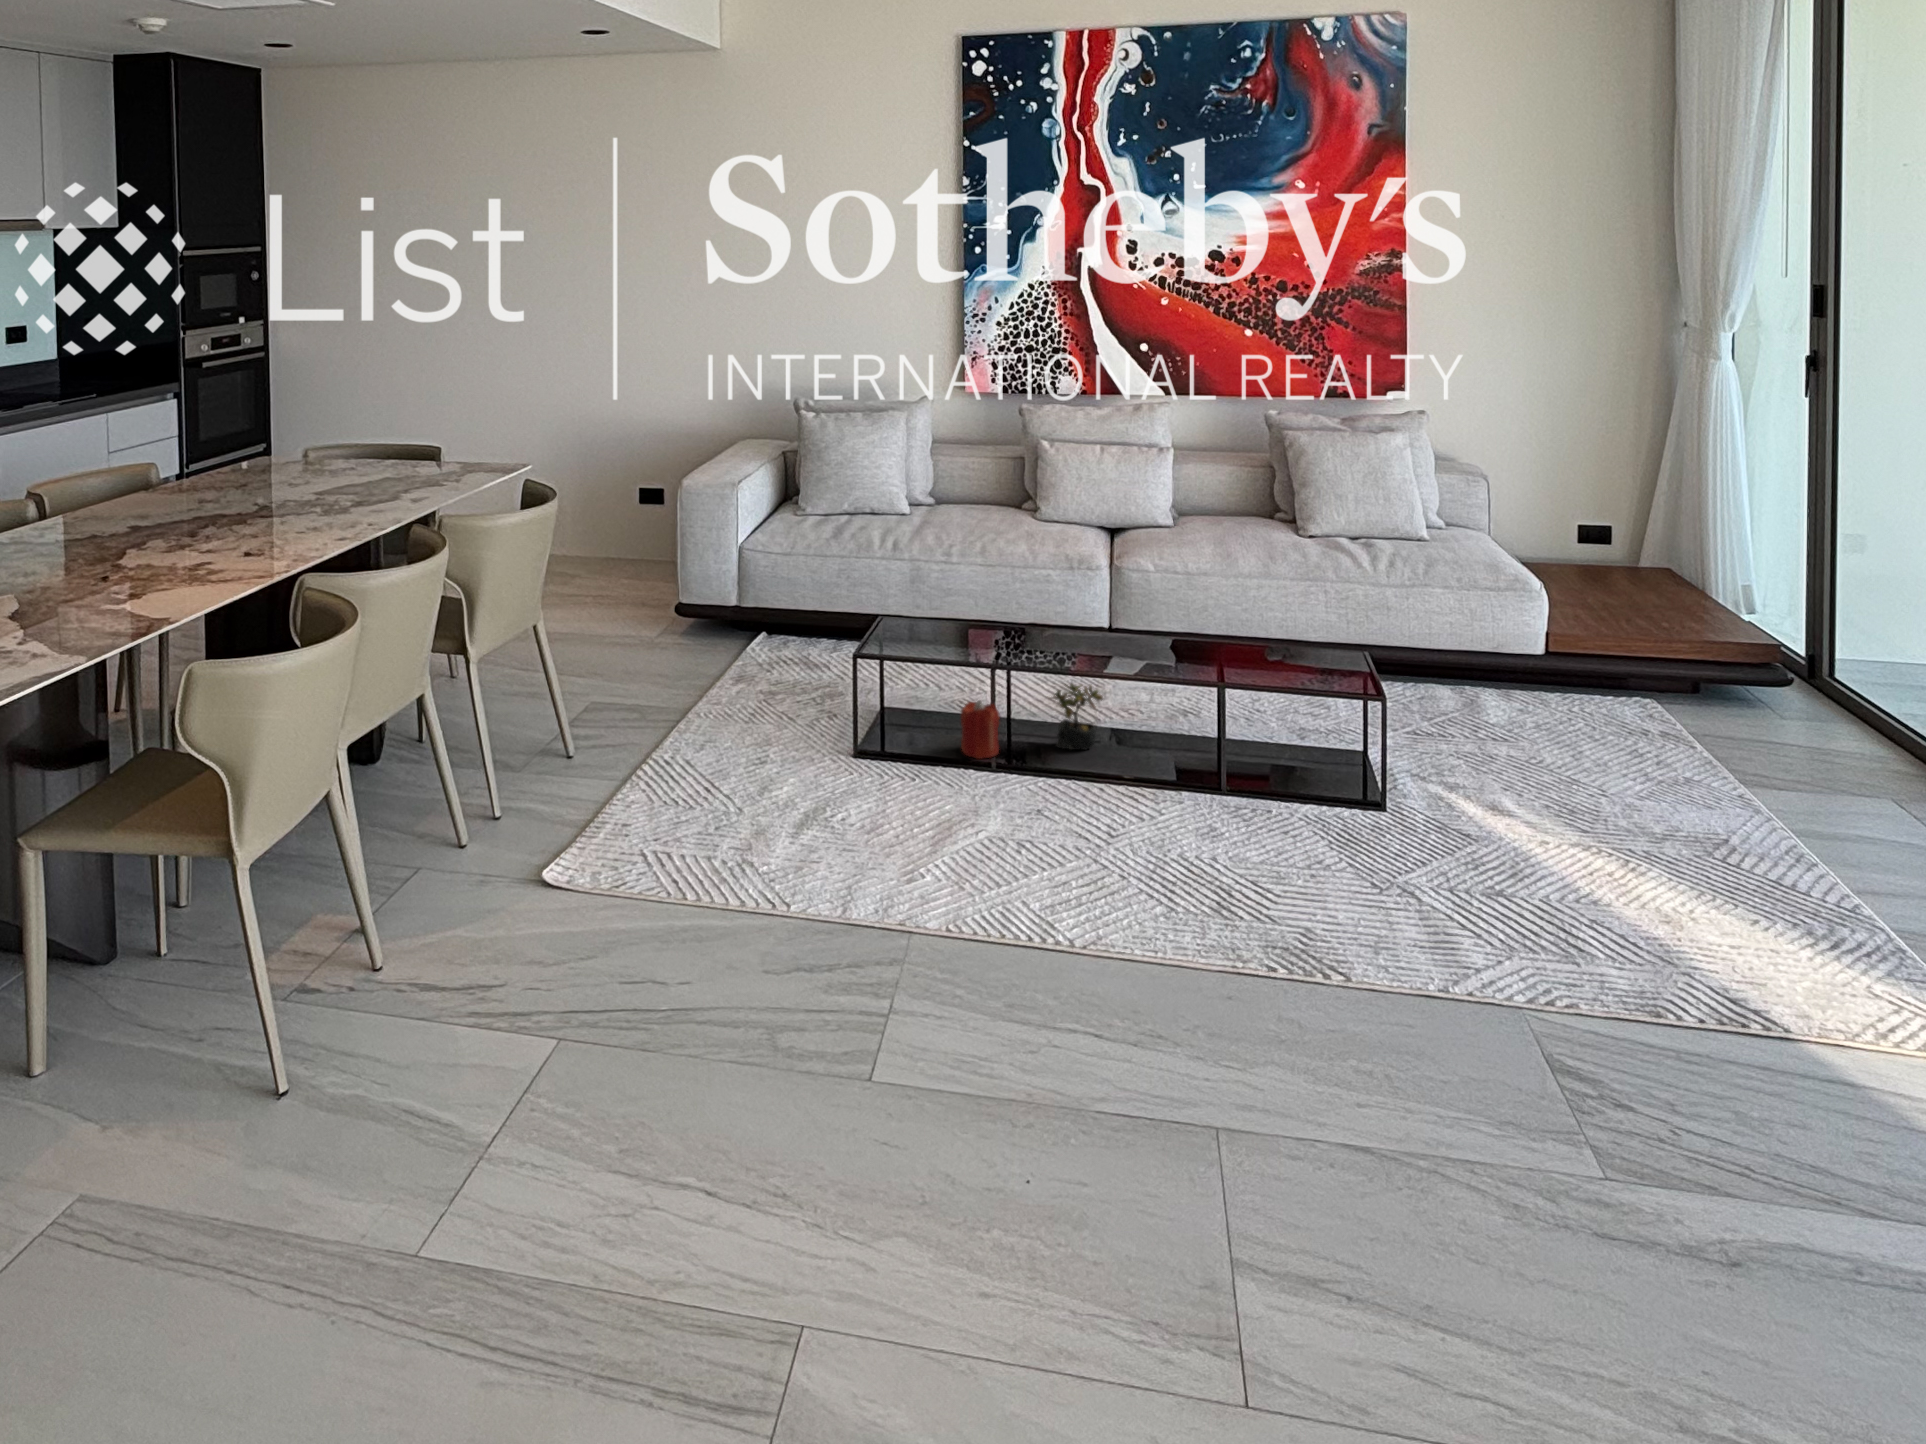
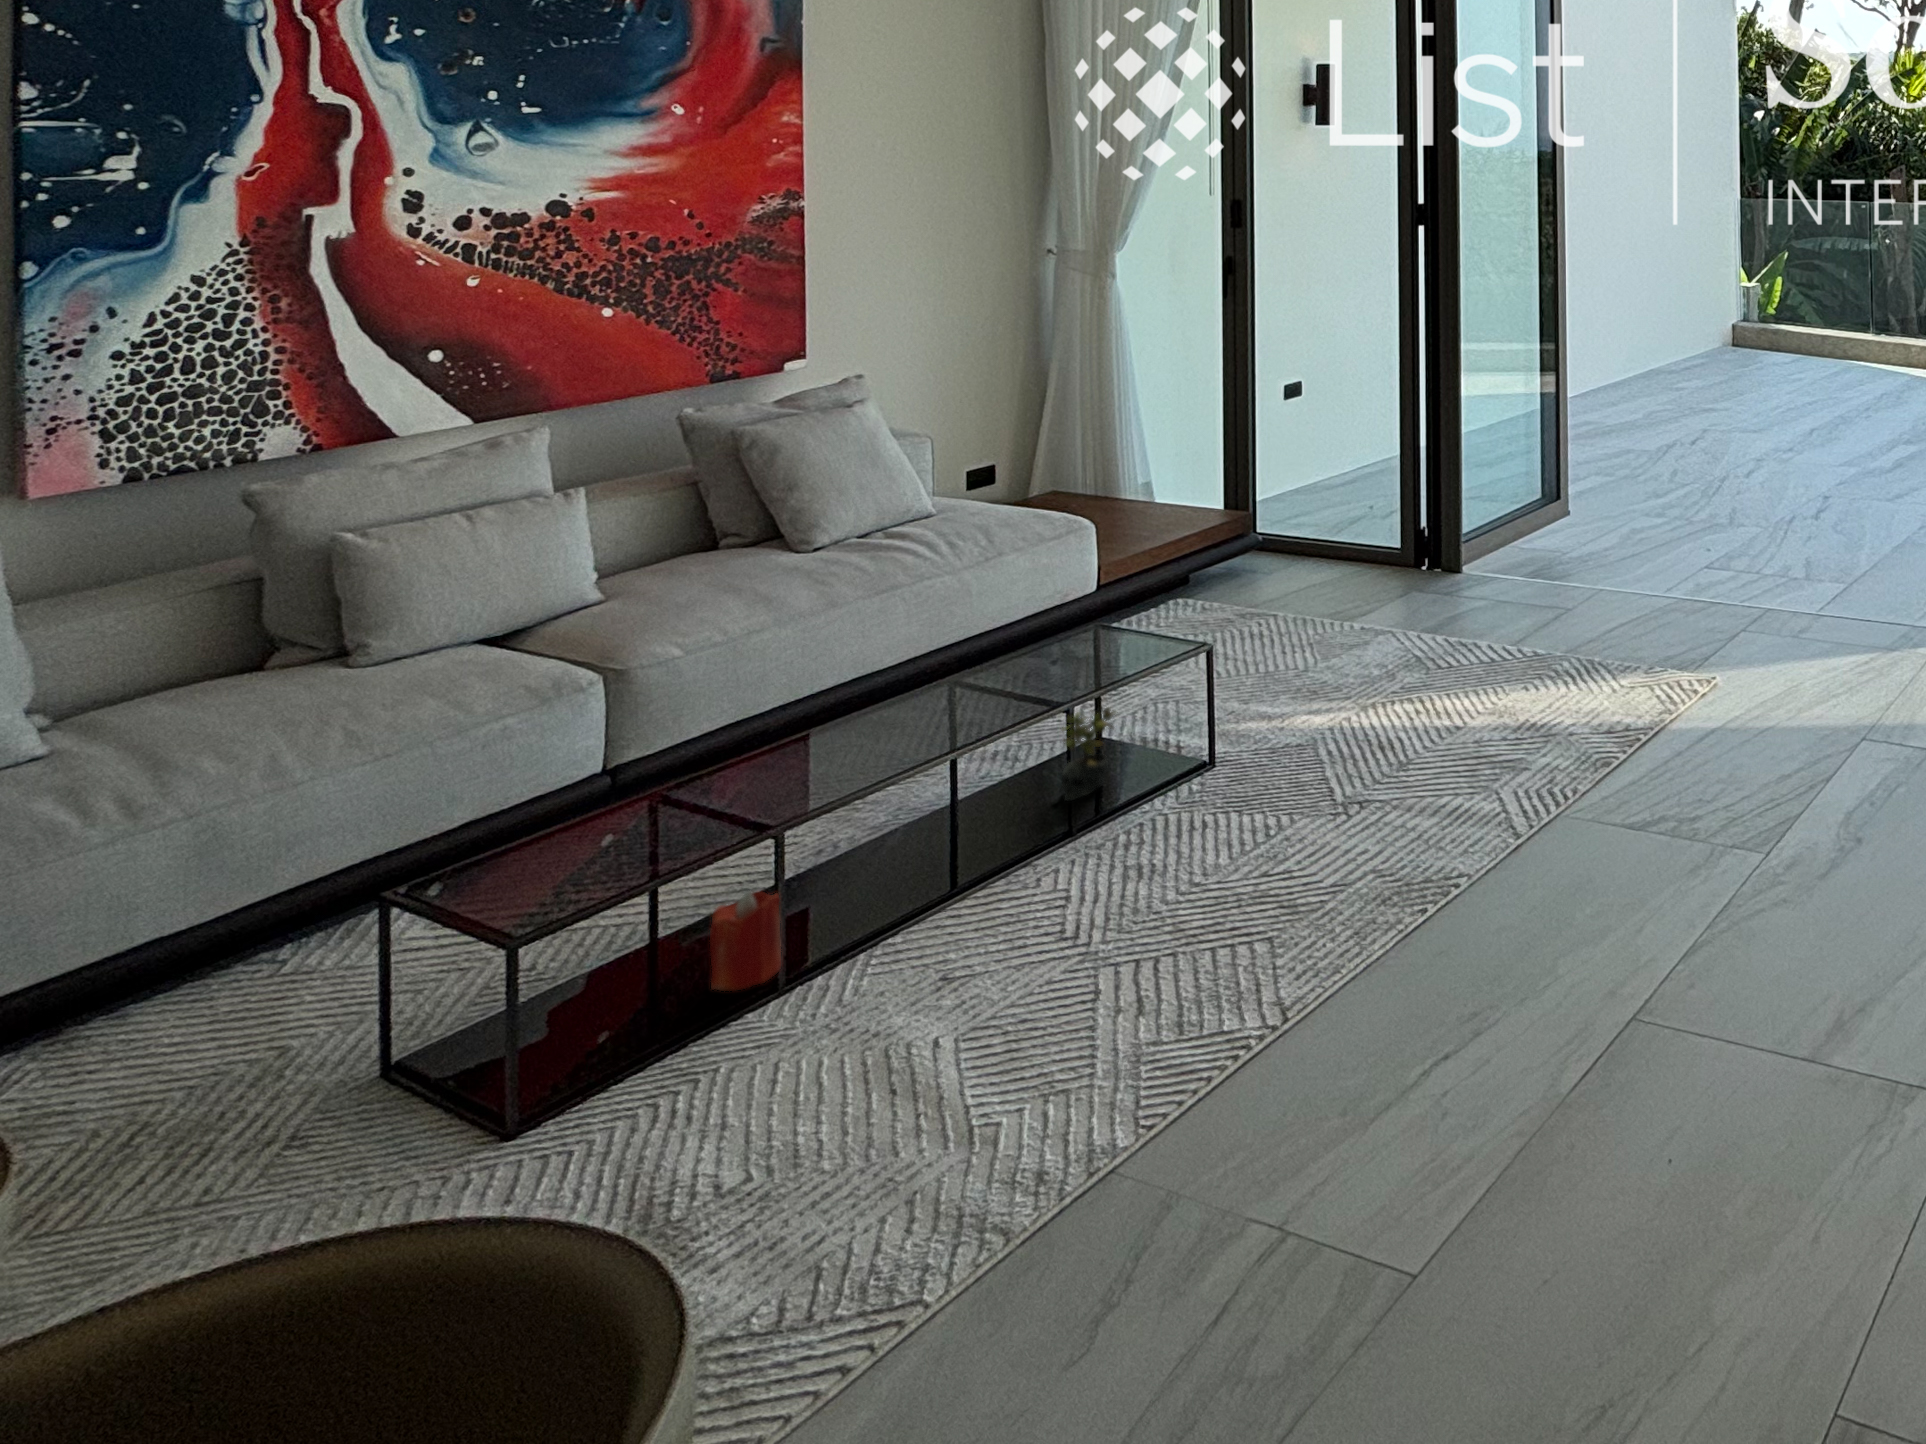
succulent plant: present [1051,684,1103,750] -> present [1062,708,1115,801]

